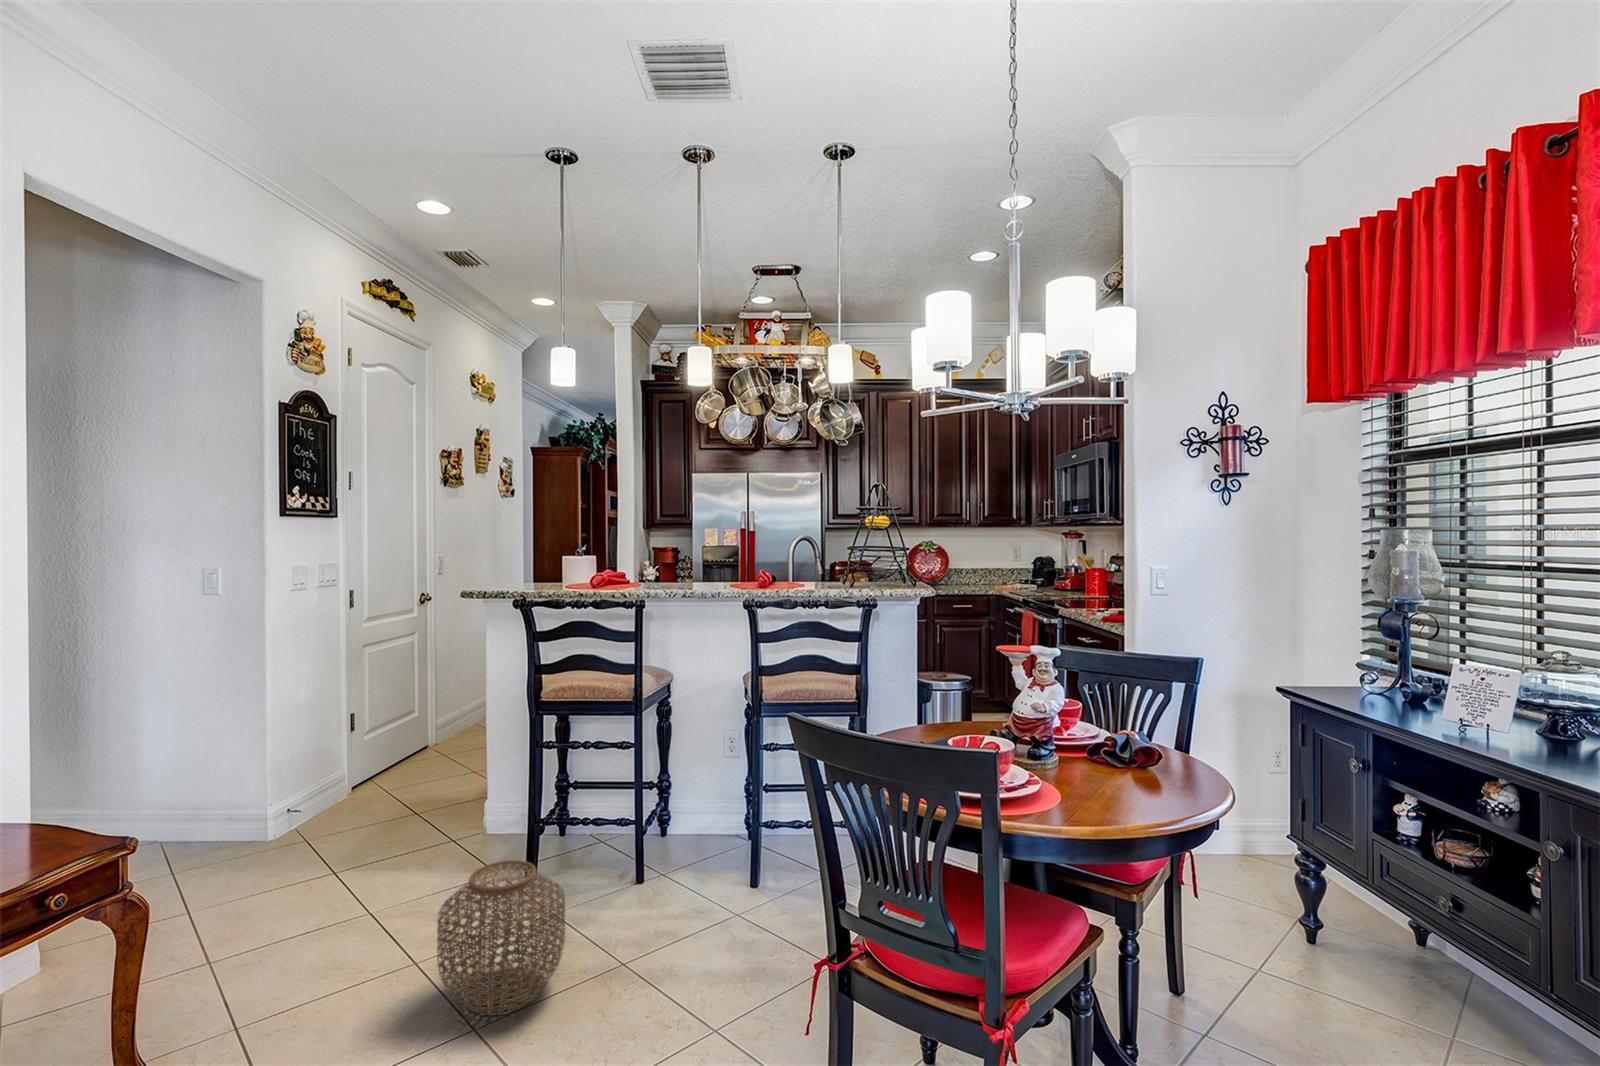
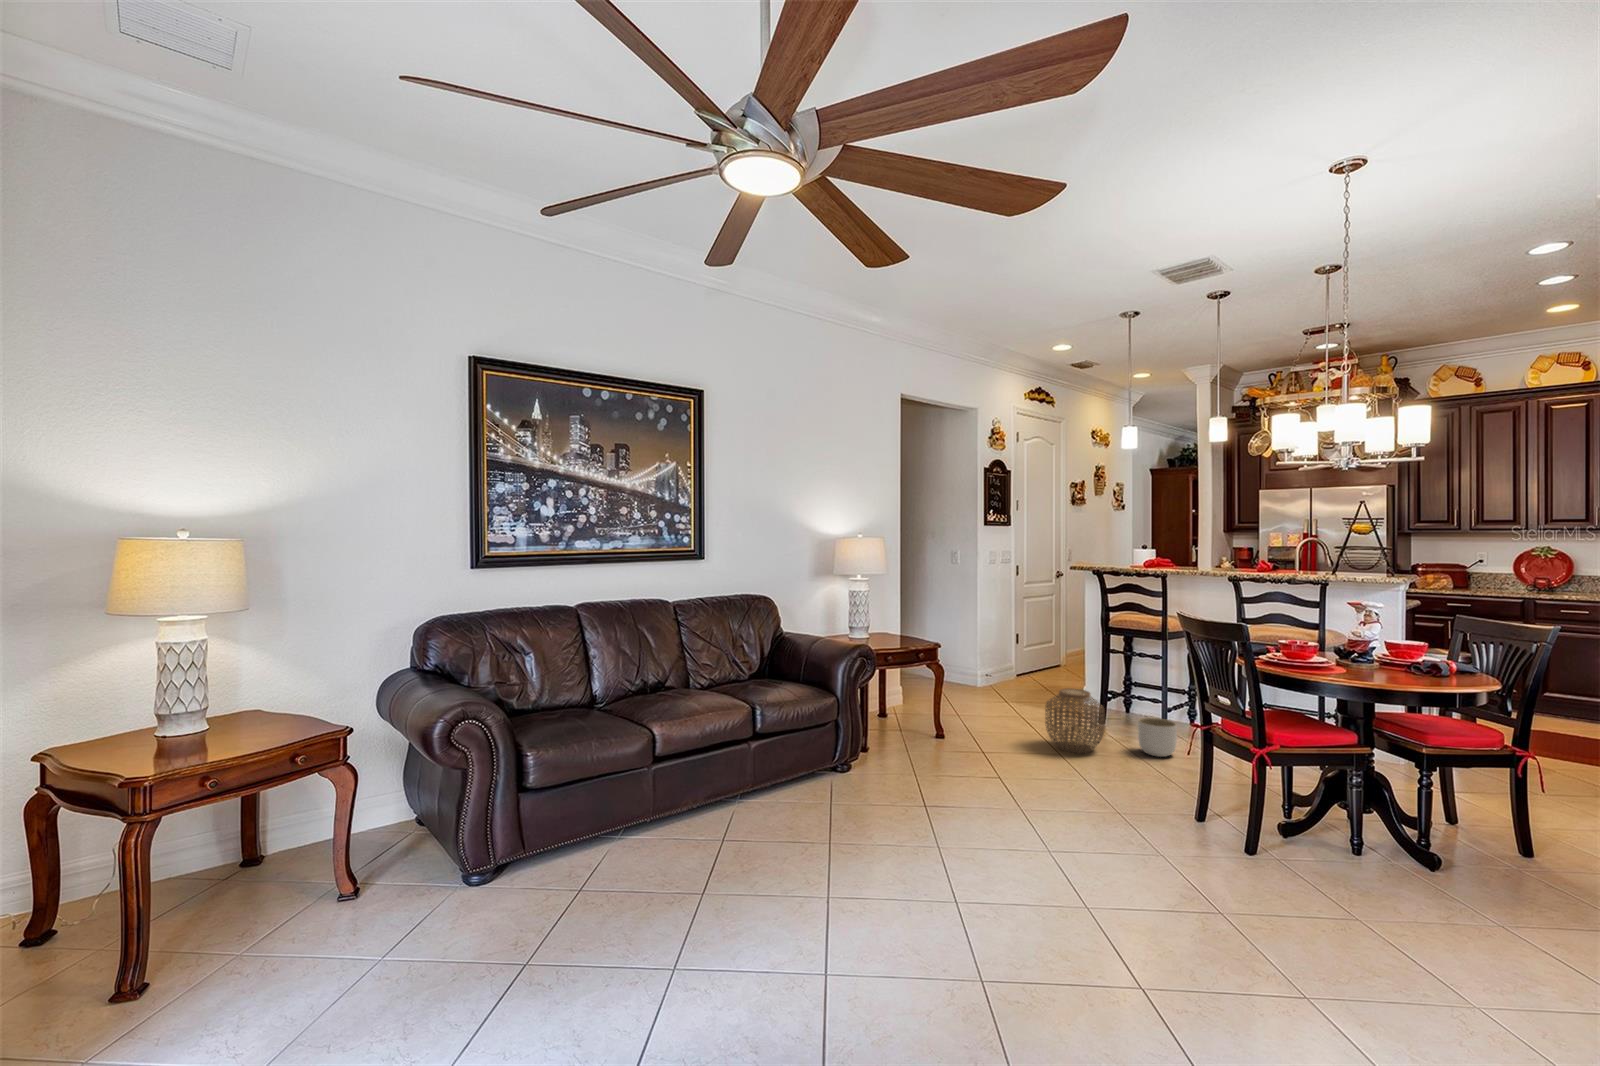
planter: none [620,868,686,952] -> present [1138,718,1177,757]

